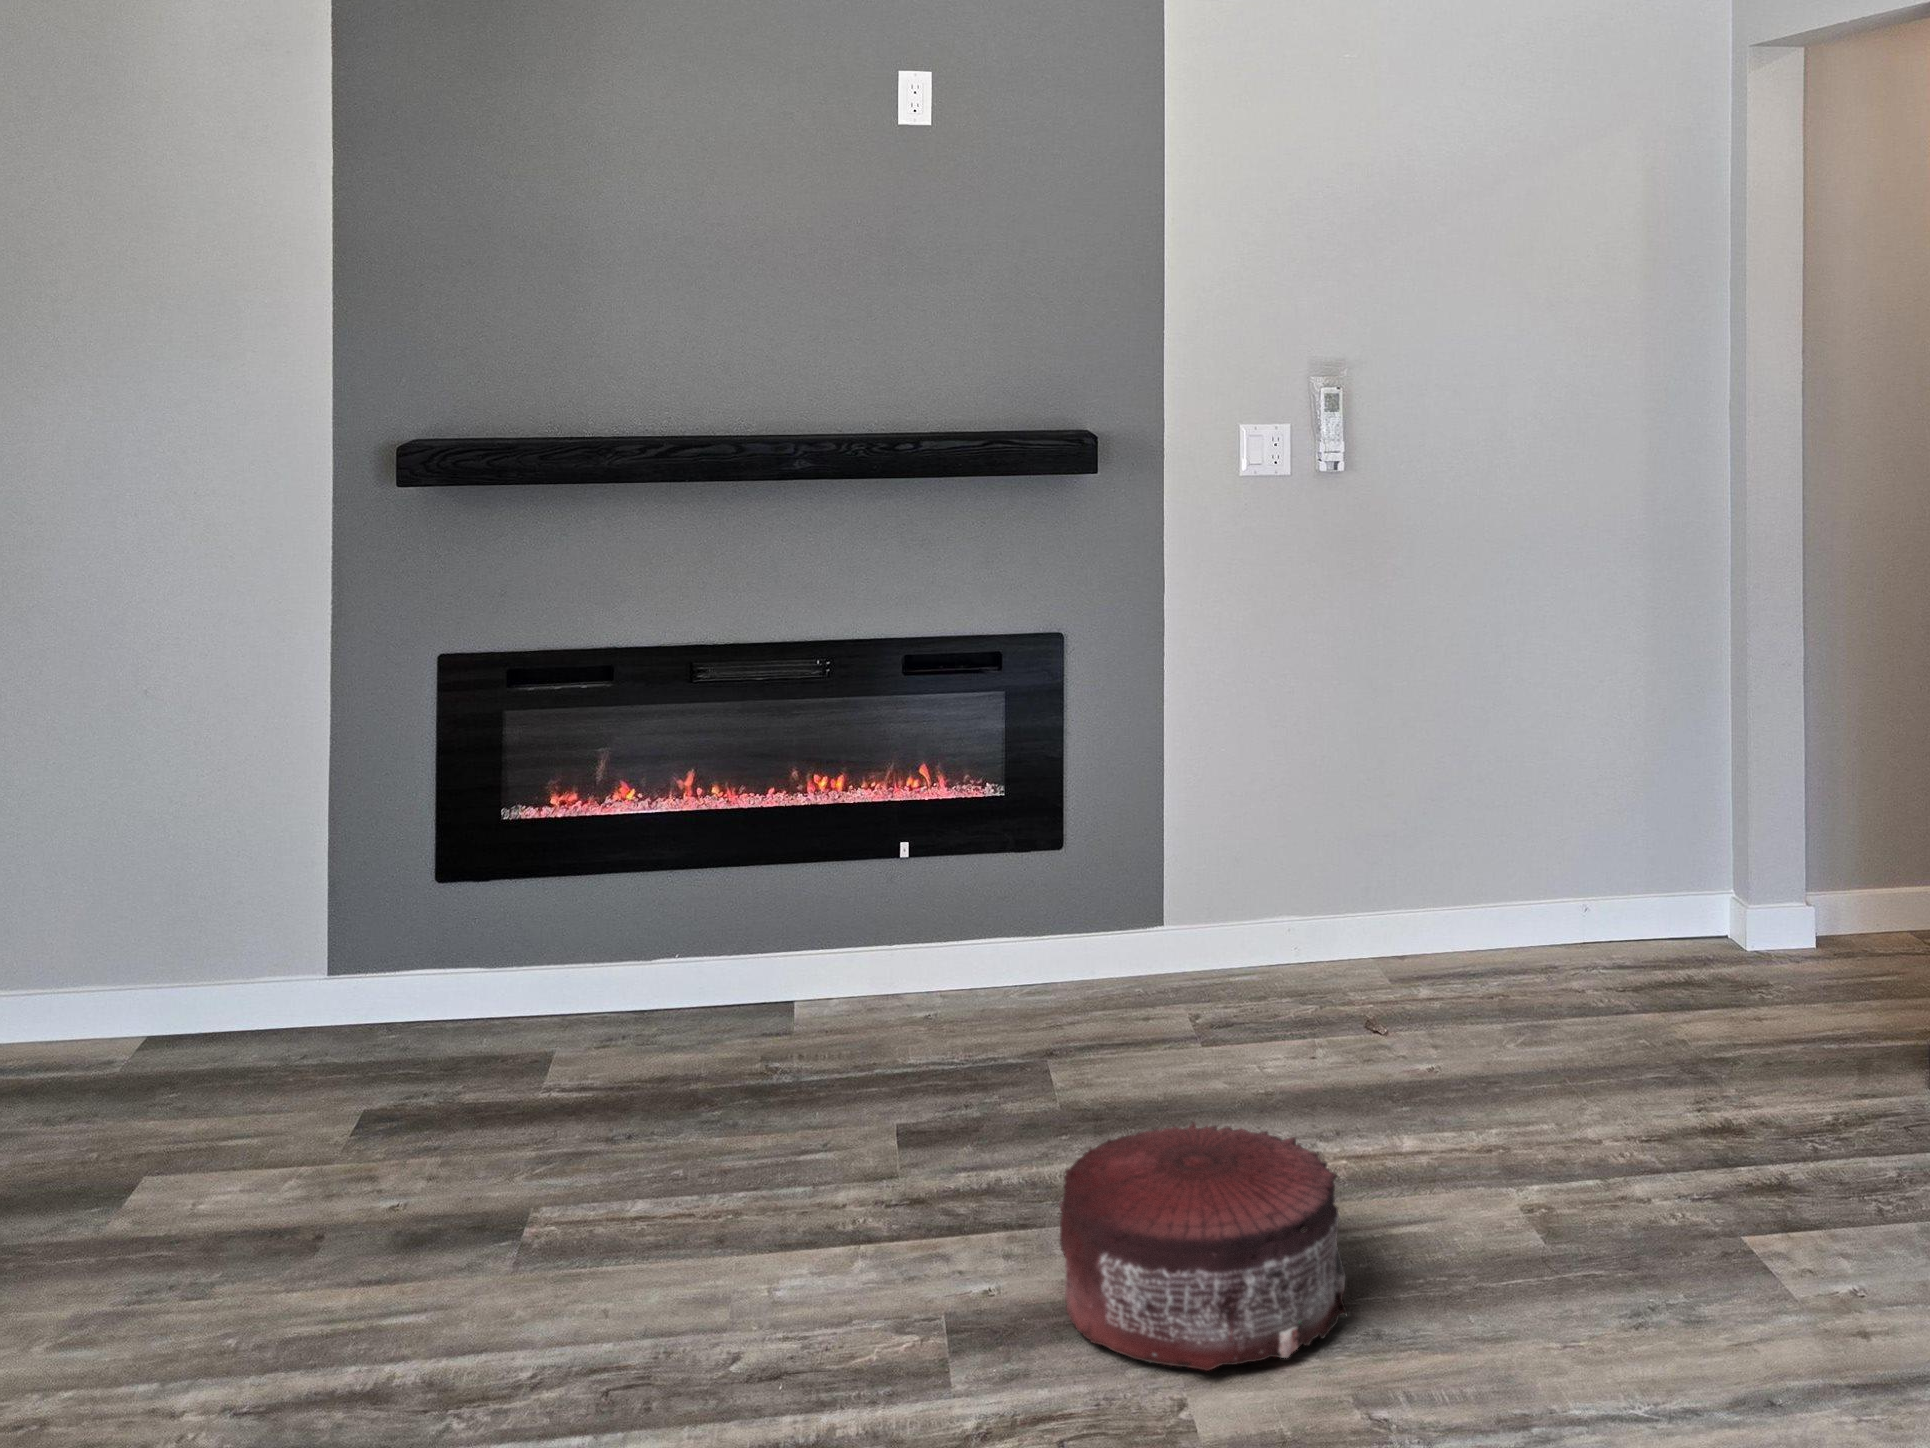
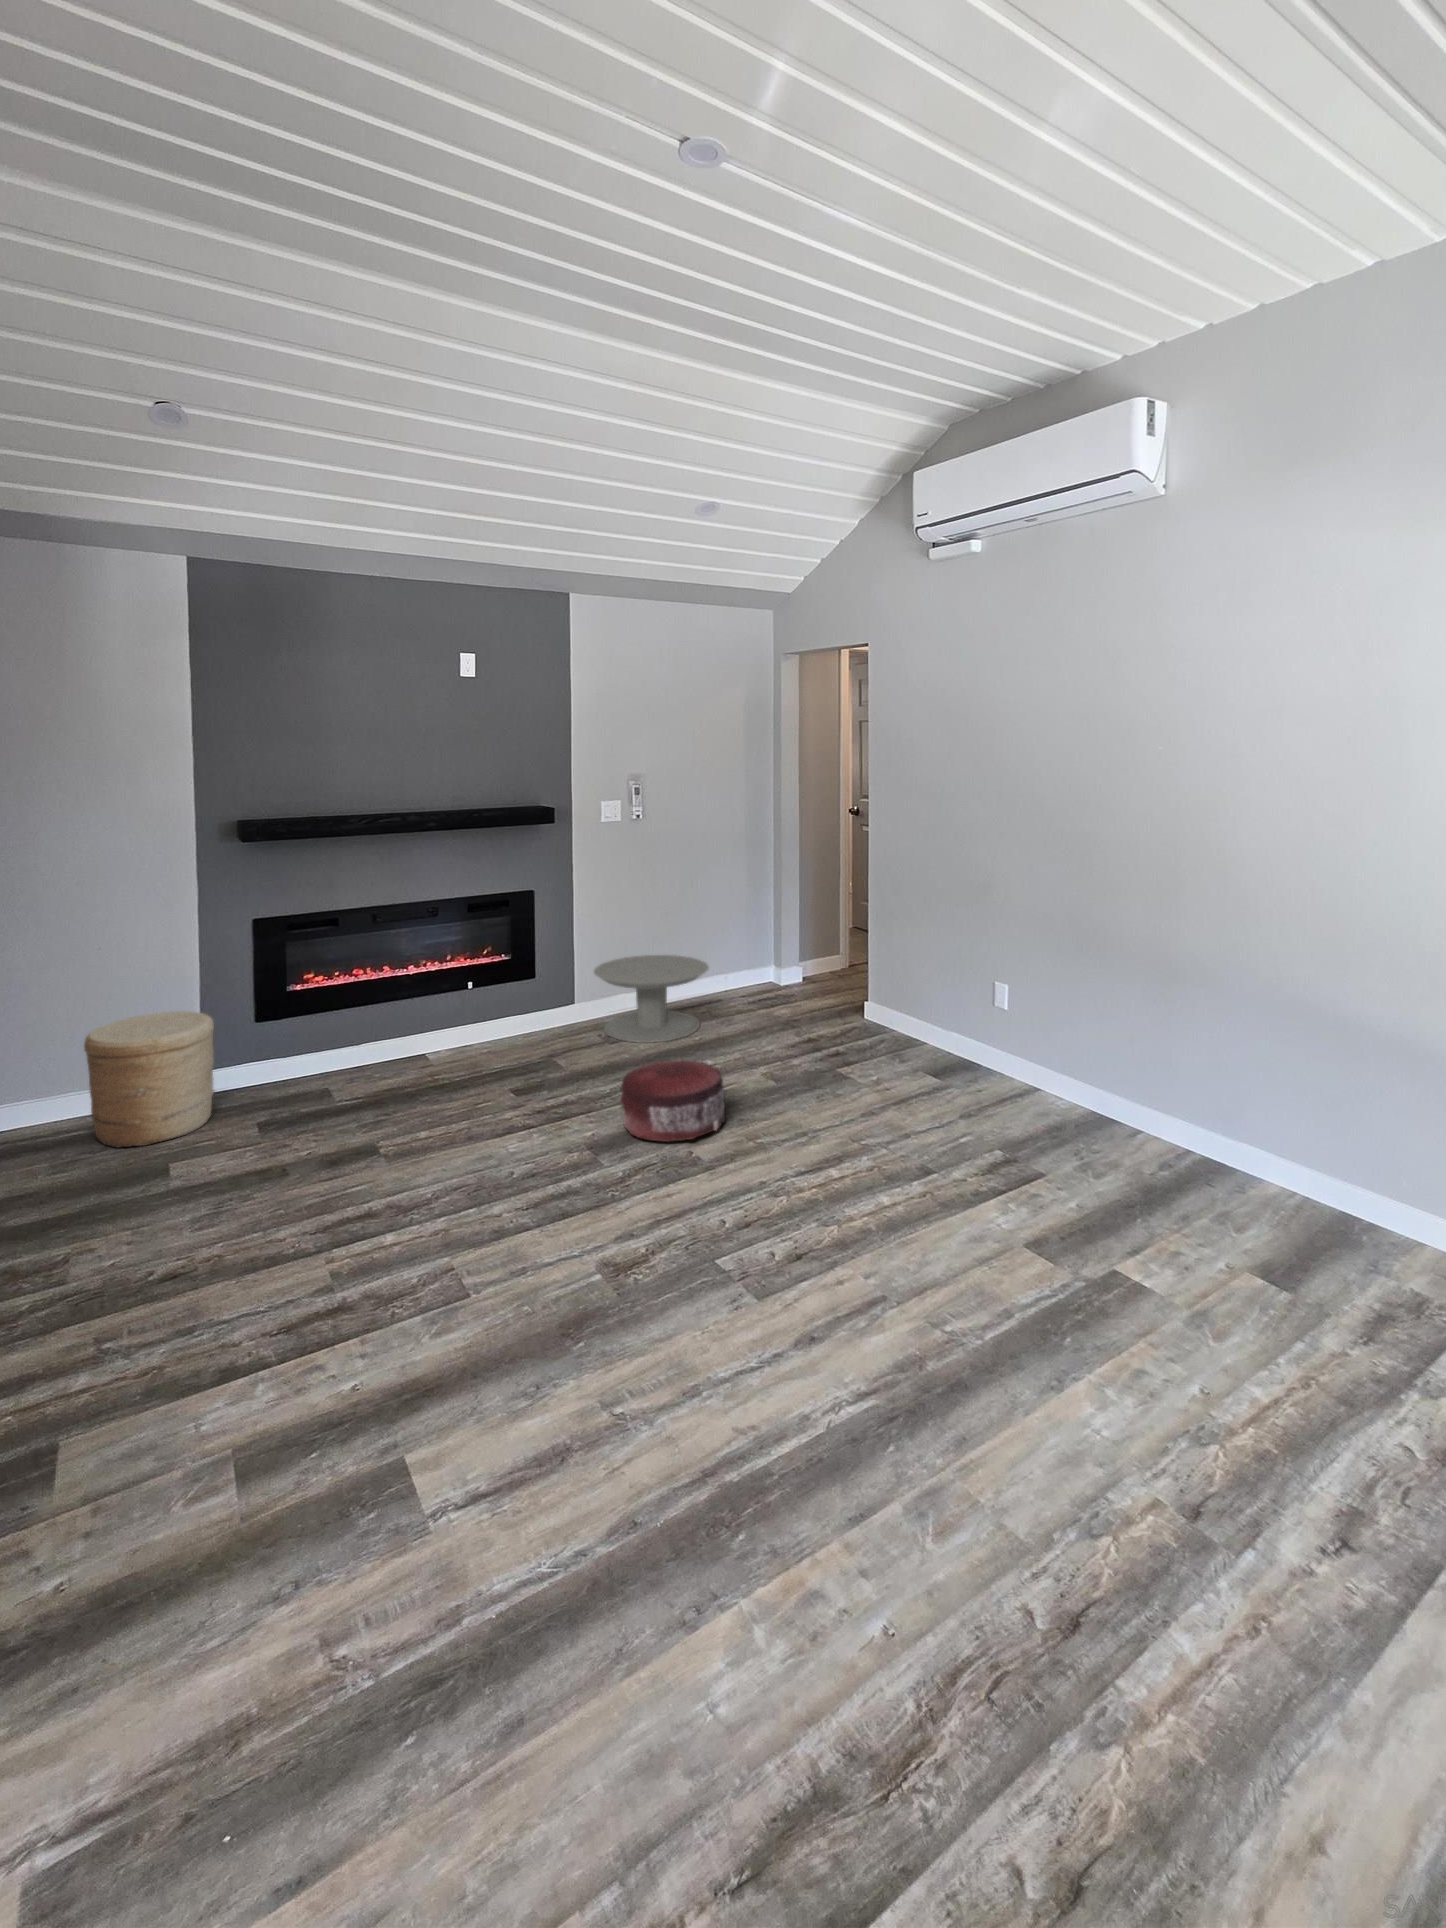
side table: none [1185,824,1483,1062] -> present [594,955,709,1043]
woven basket: none [67,834,320,1116] -> present [84,1011,214,1148]

